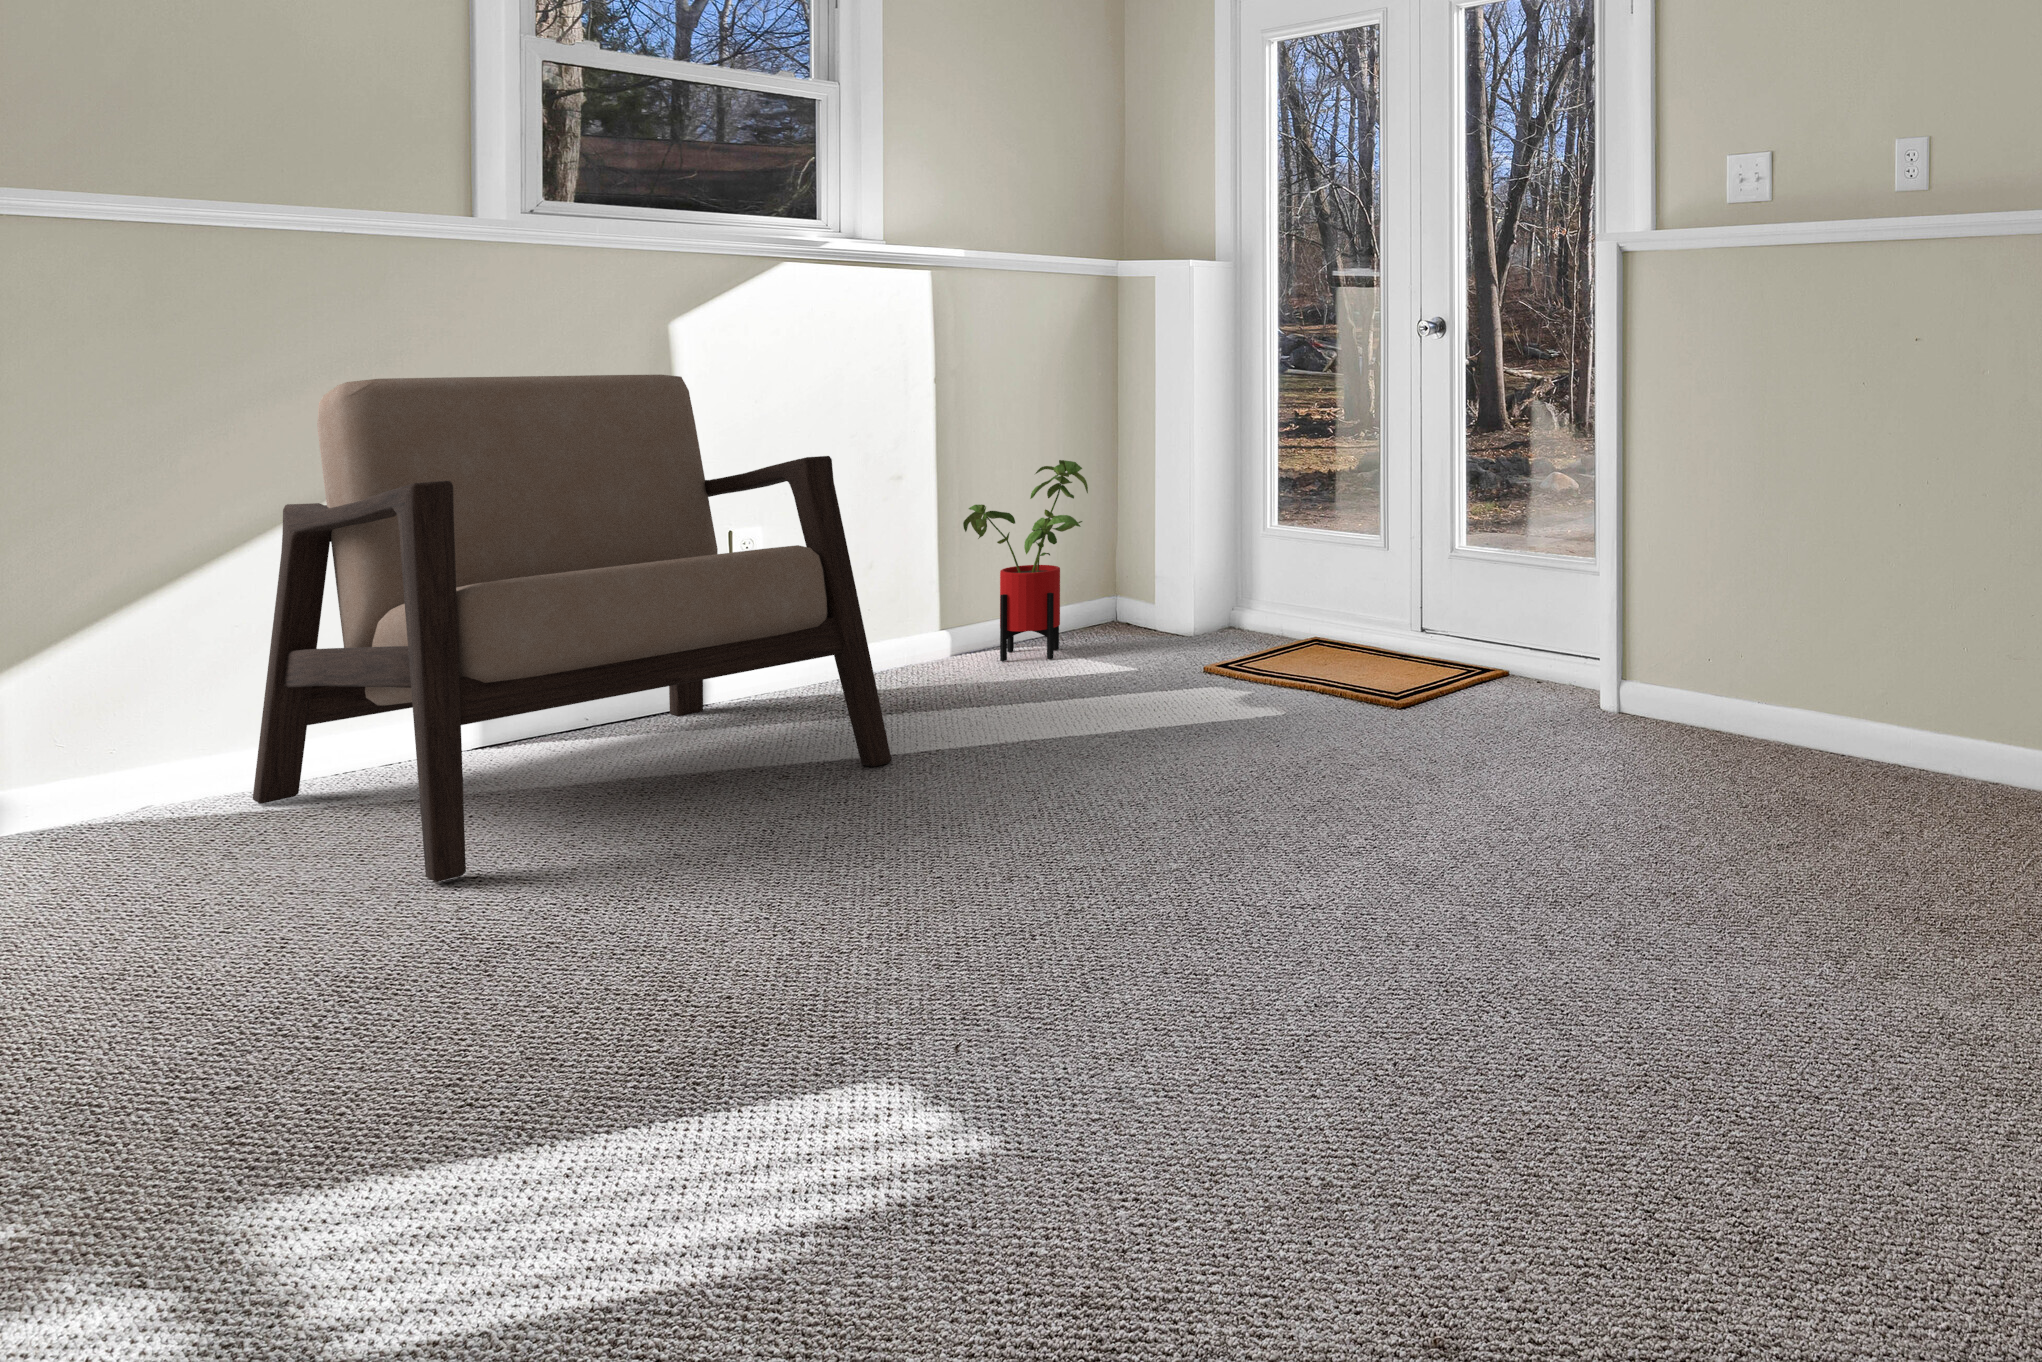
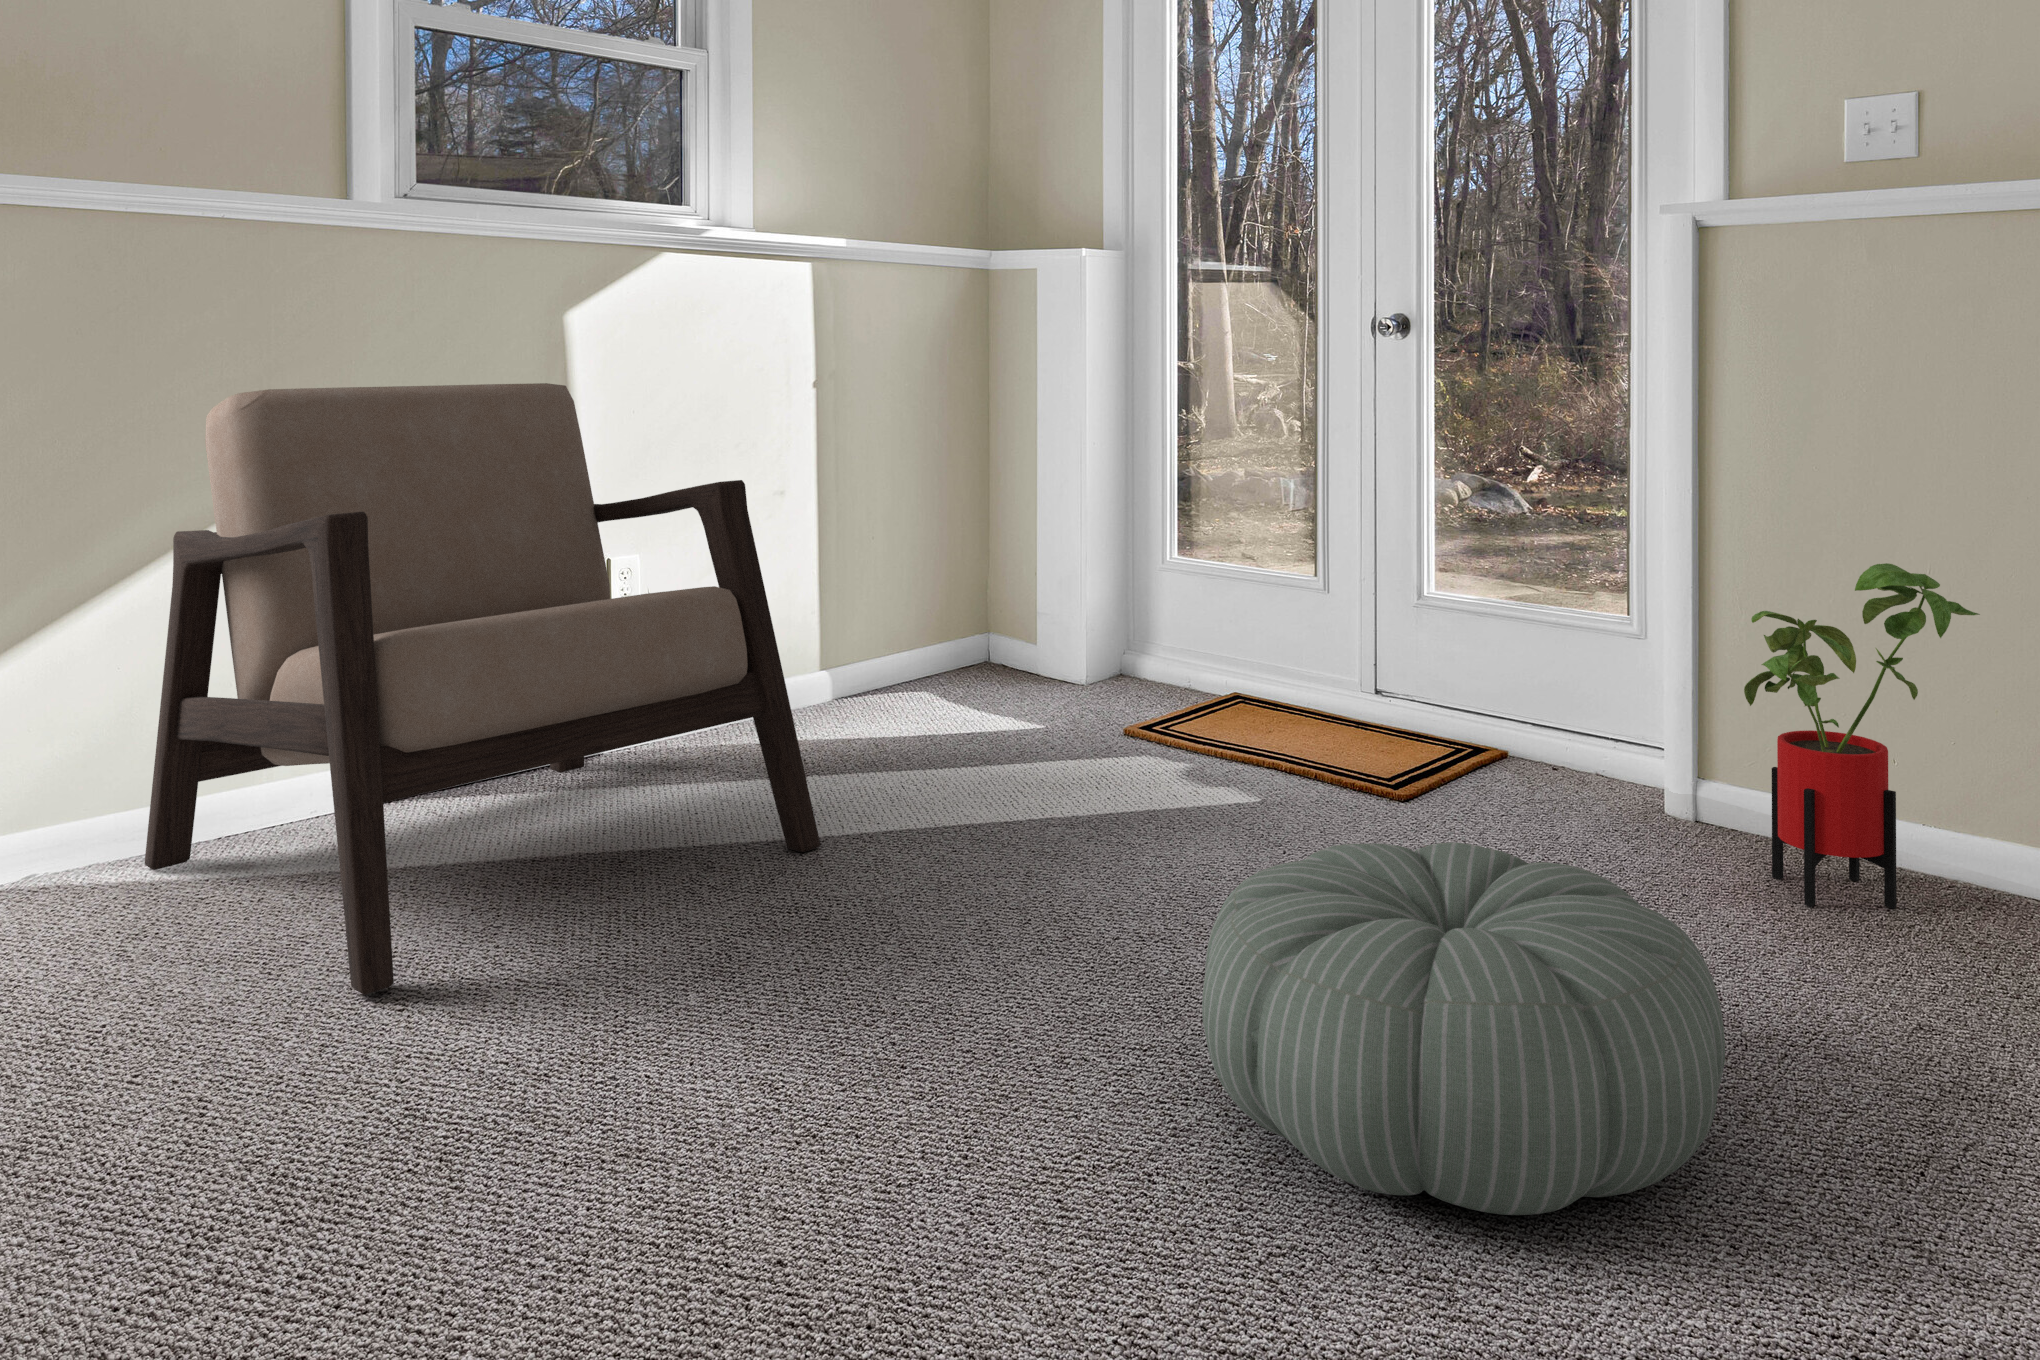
house plant: present [963,460,1088,661] -> present [1744,563,1980,909]
pouf: none [1109,720,1491,964] -> present [1202,842,1725,1215]

